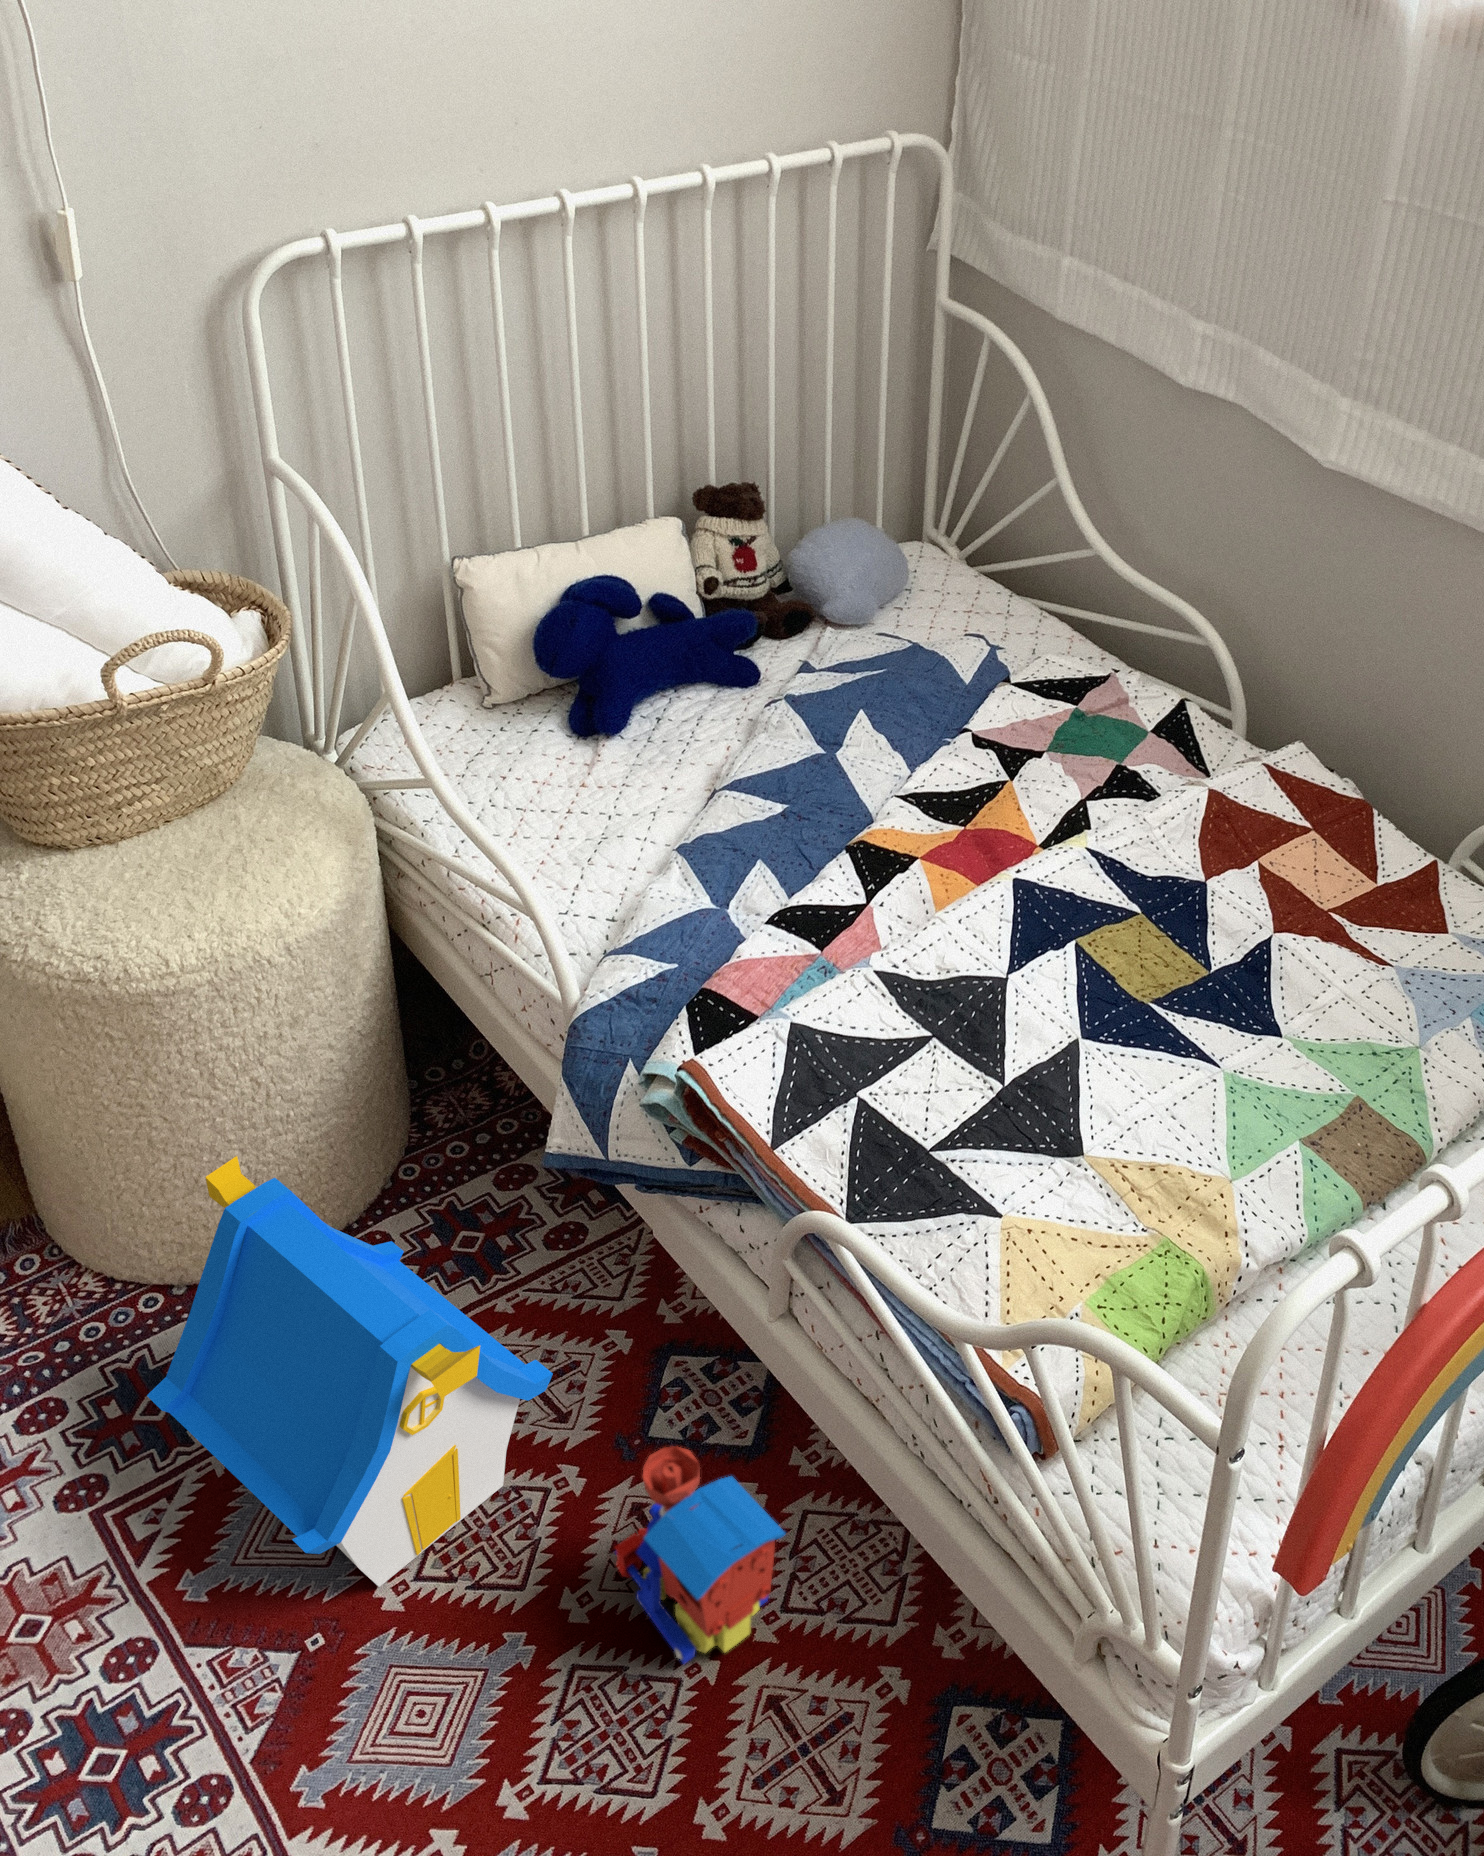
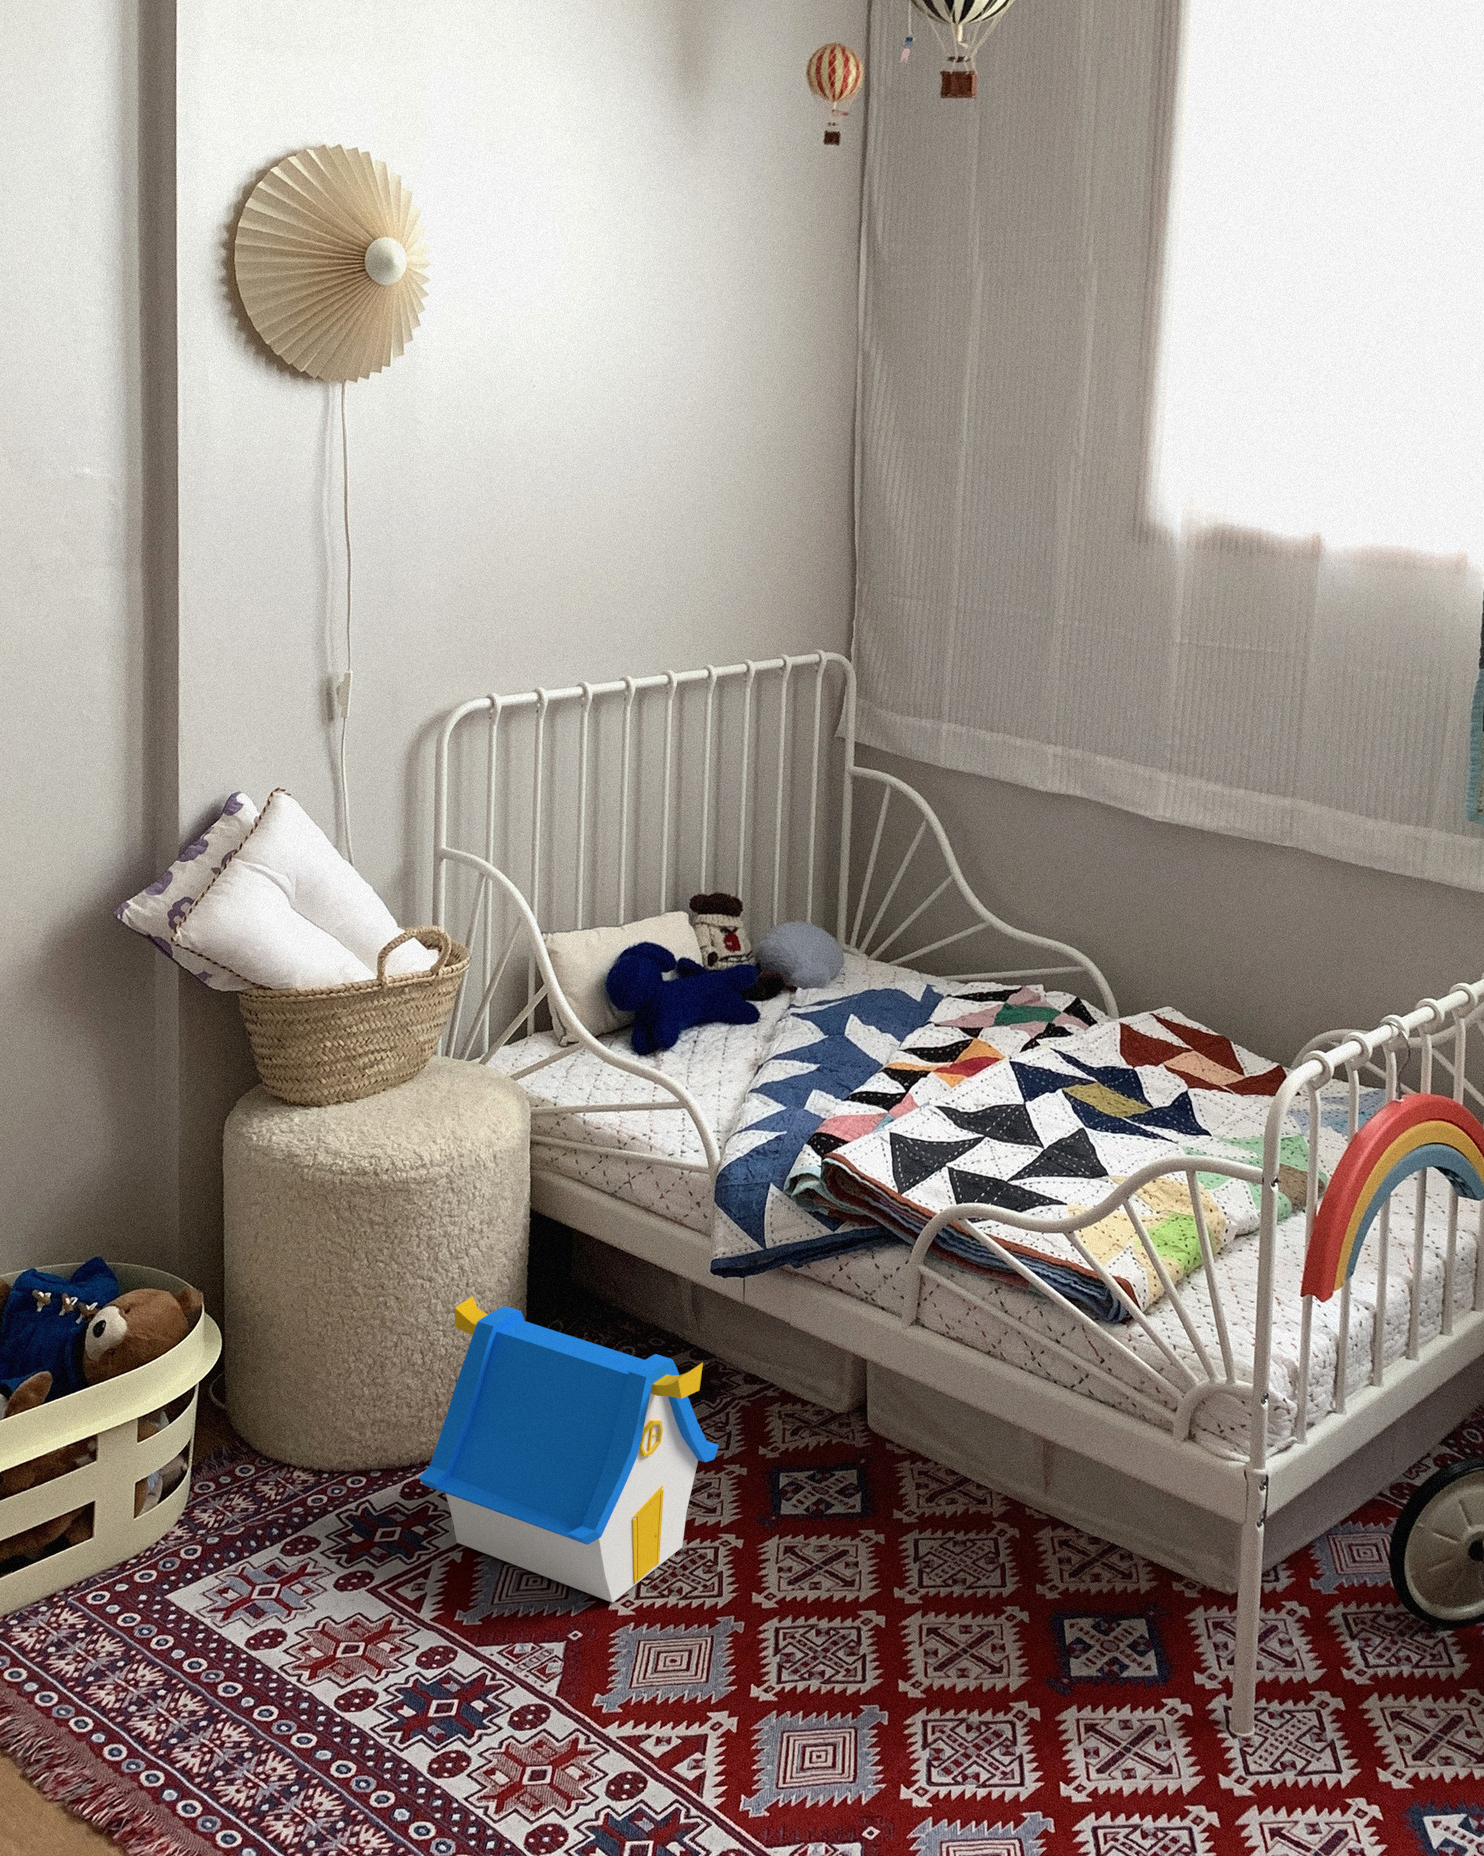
toy train: present [615,1446,785,1664] -> none [787,1454,927,1617]

